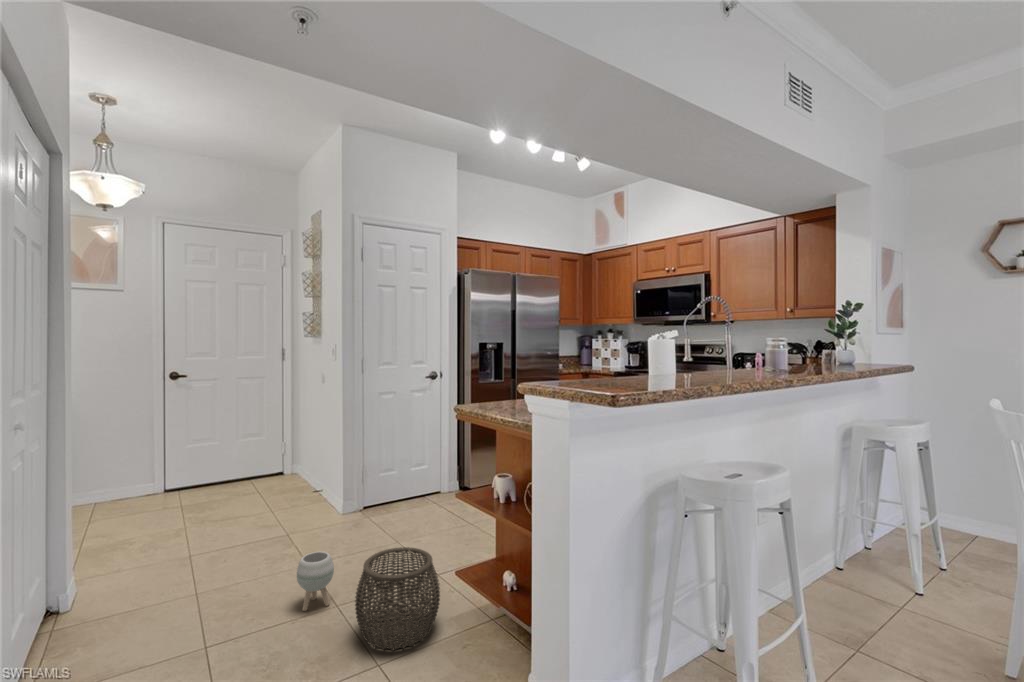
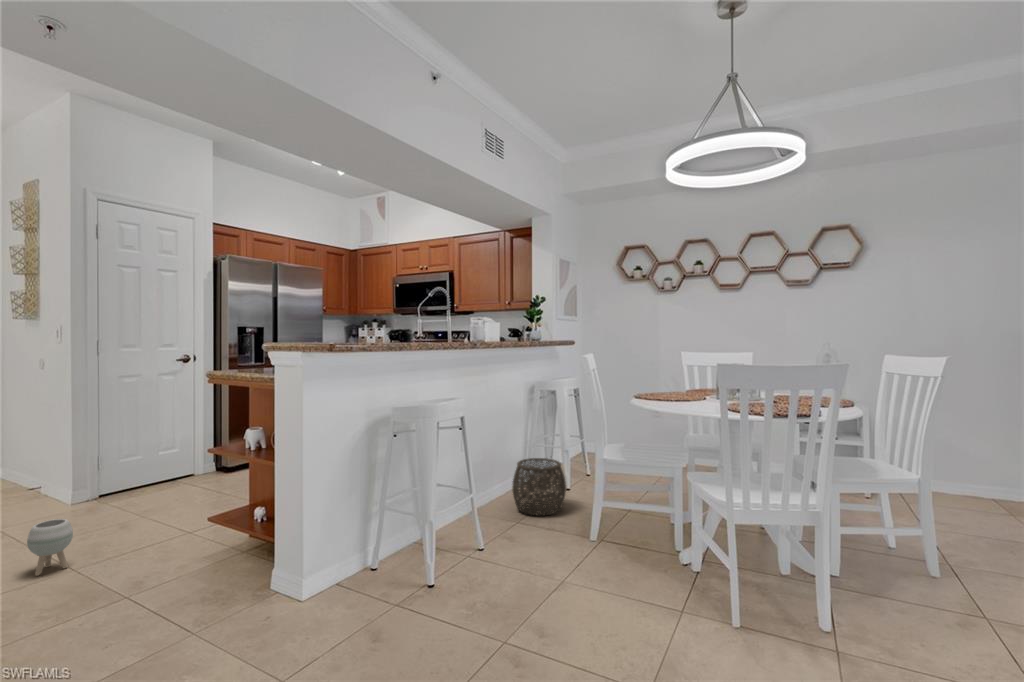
woven basket: present [355,547,440,650] -> present [512,458,566,516]

